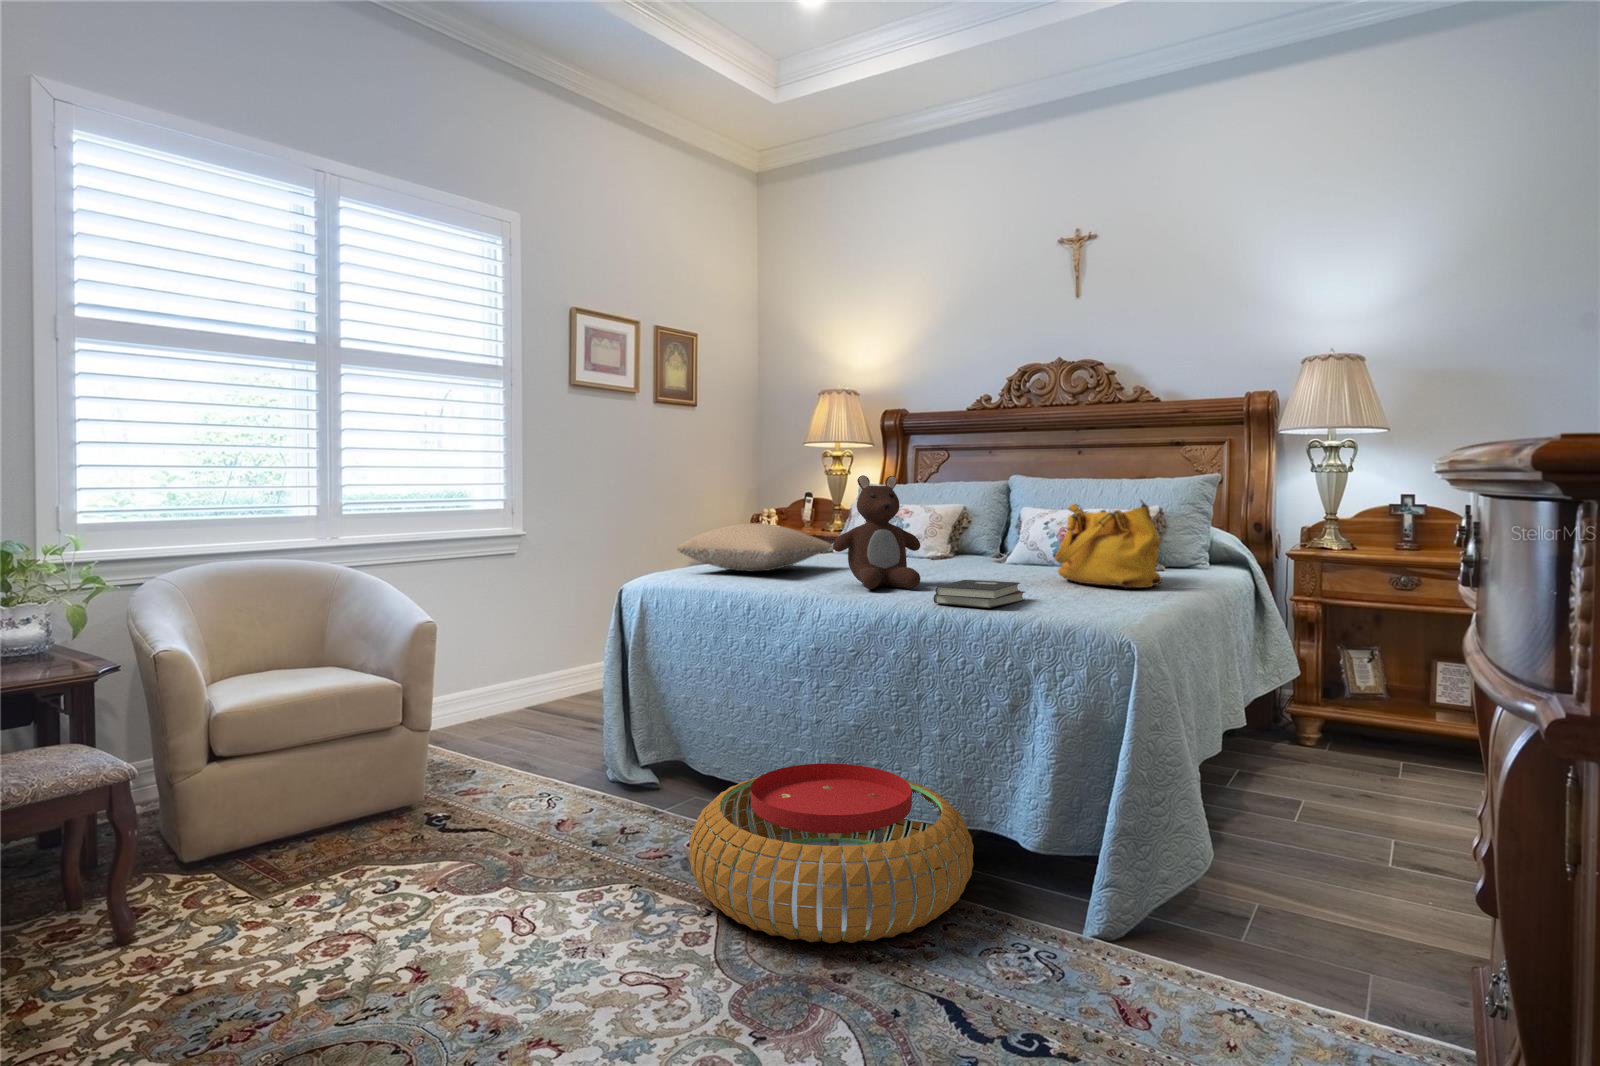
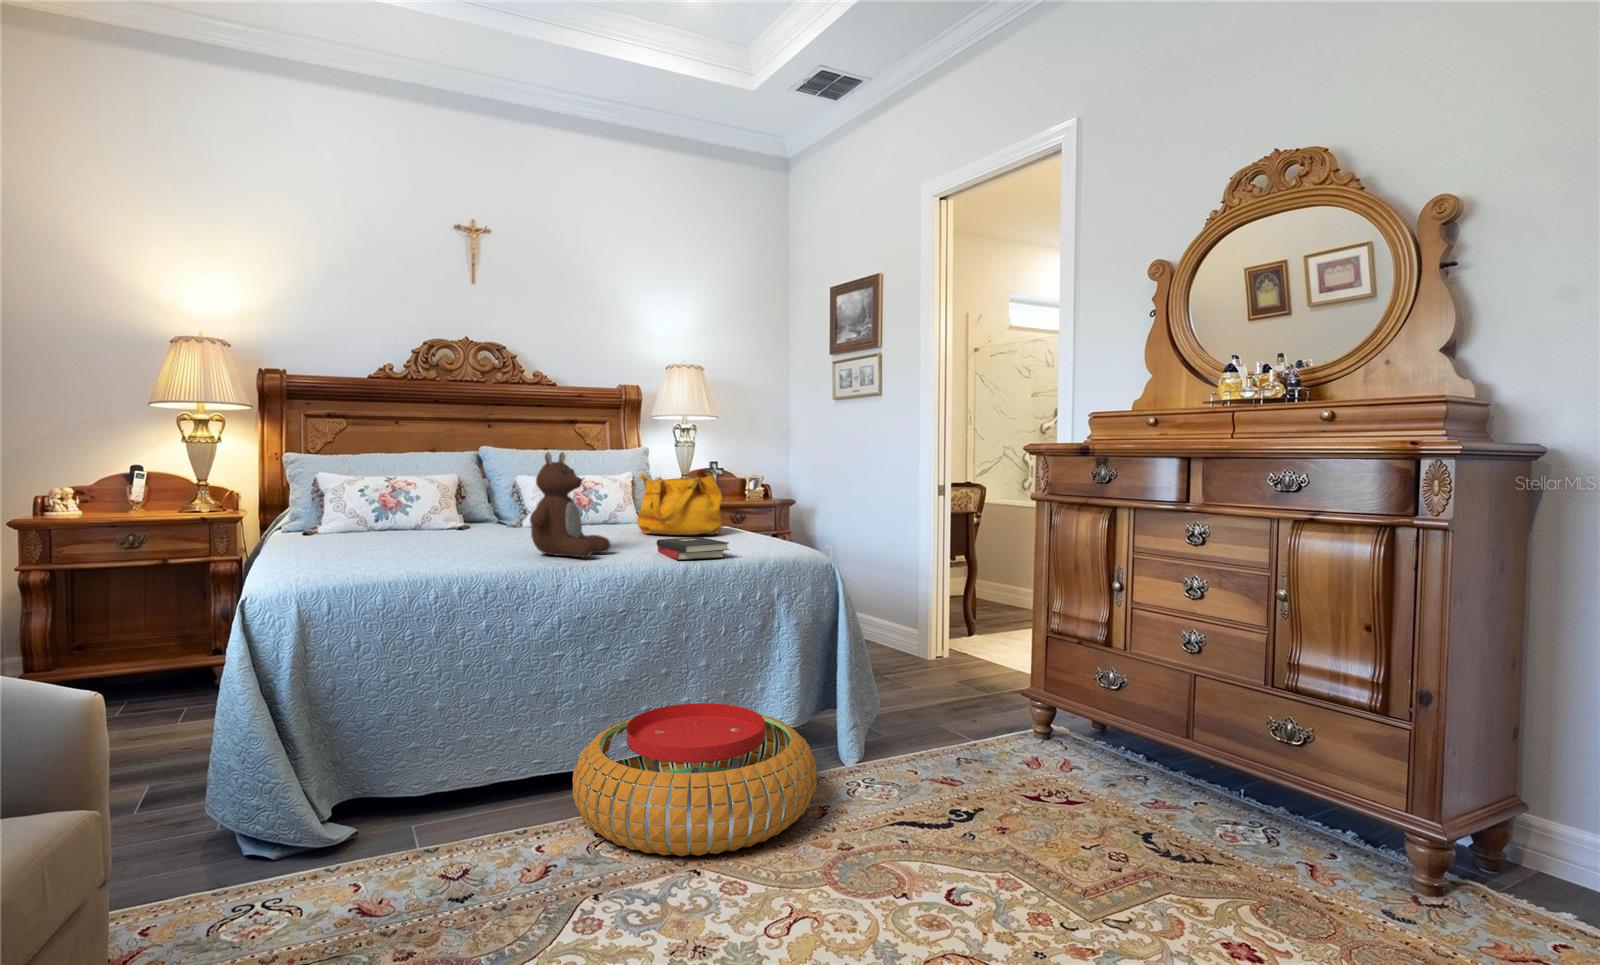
pillow: present [677,523,833,571] -> none [299,504,456,560]

